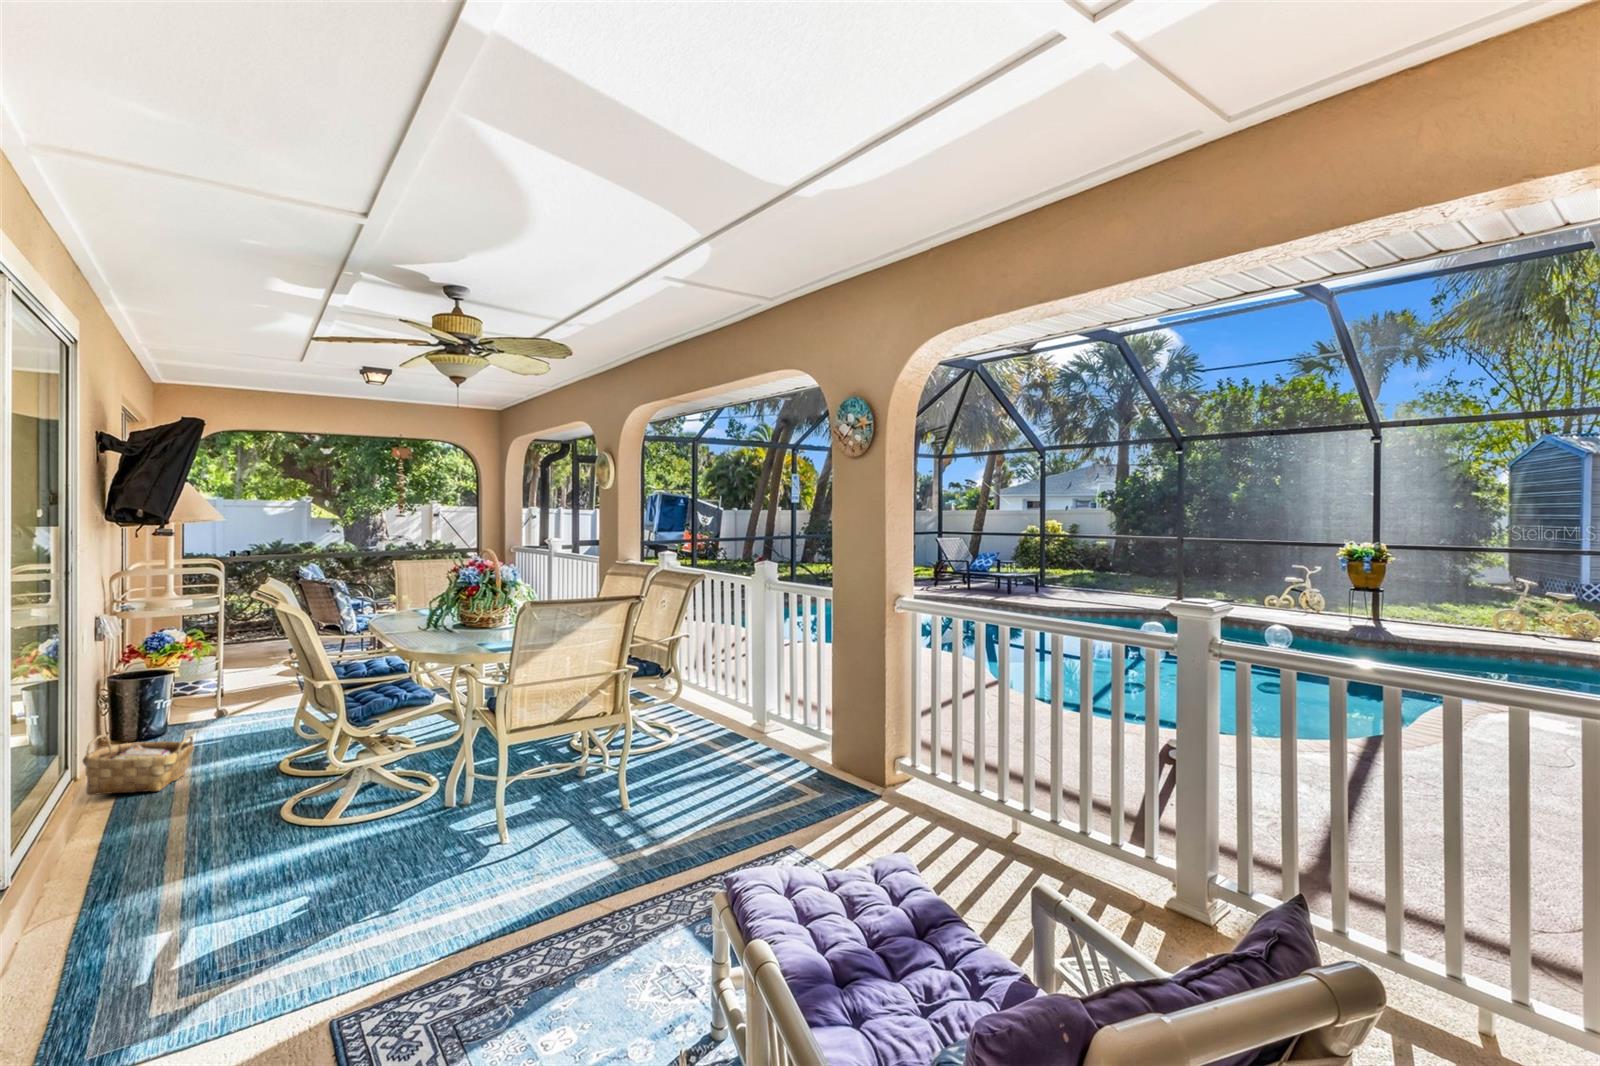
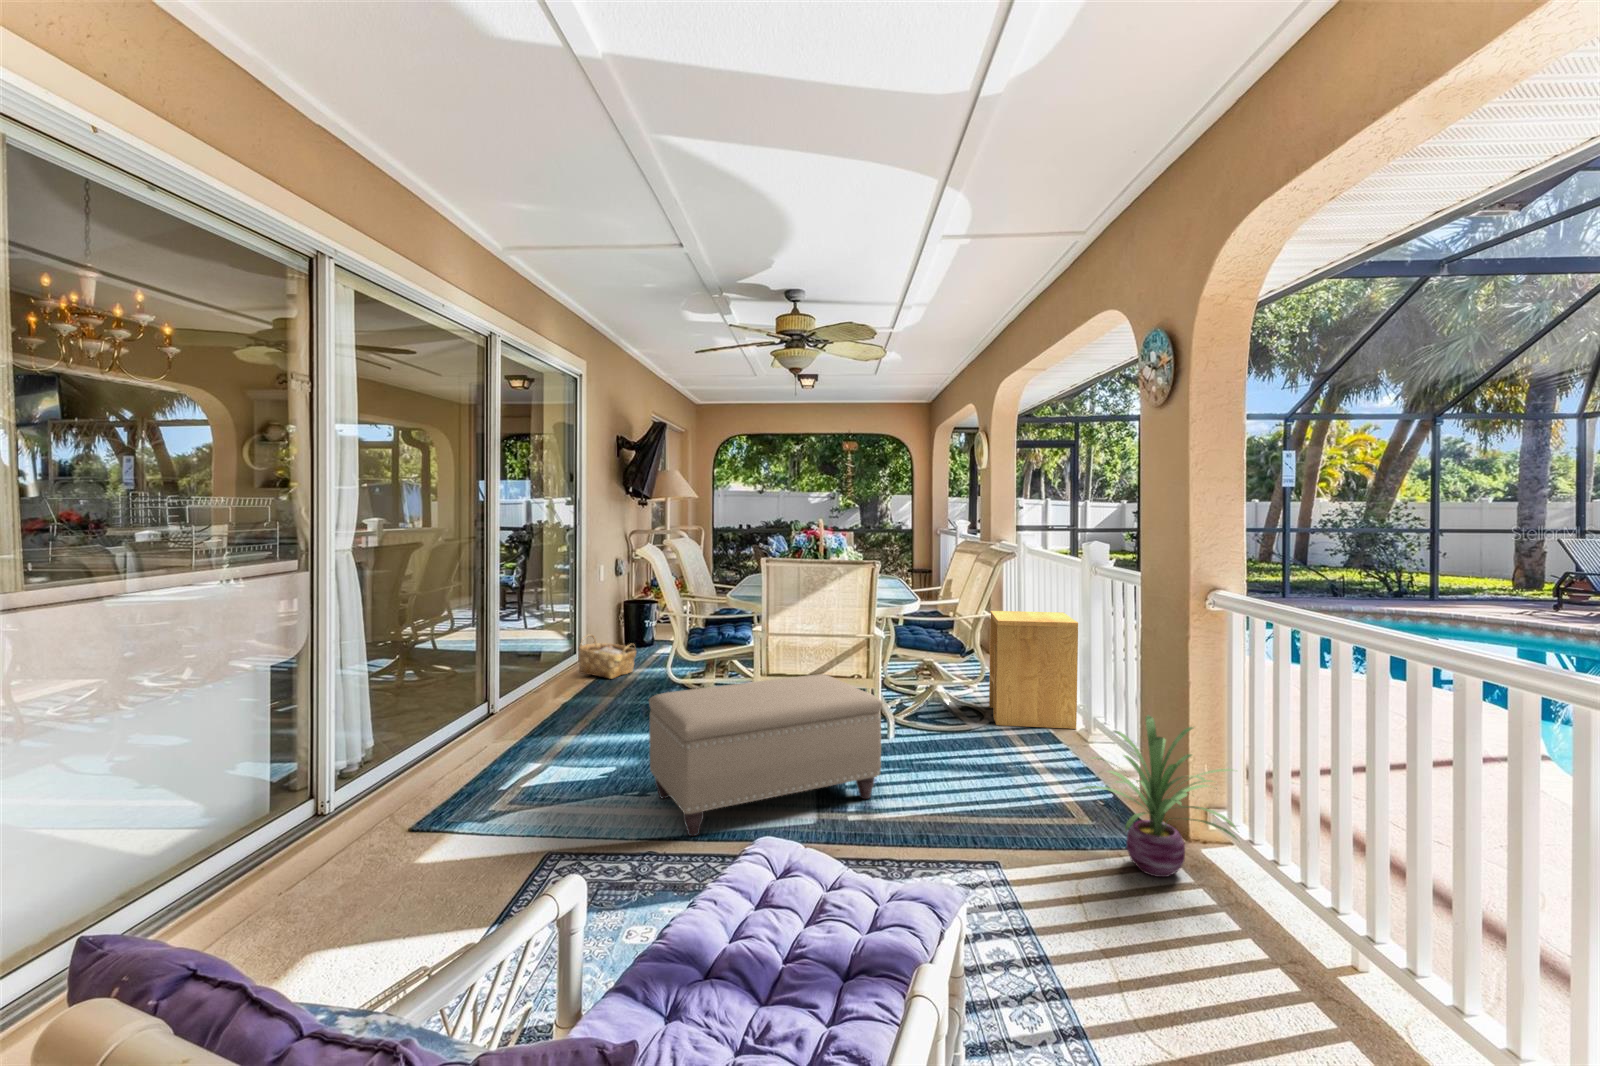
side table: none [660,627,745,737] -> present [989,611,1078,729]
decorative plant: none [831,698,949,818] -> present [1077,715,1237,877]
ottoman: none [392,720,653,930] -> present [649,674,882,836]

